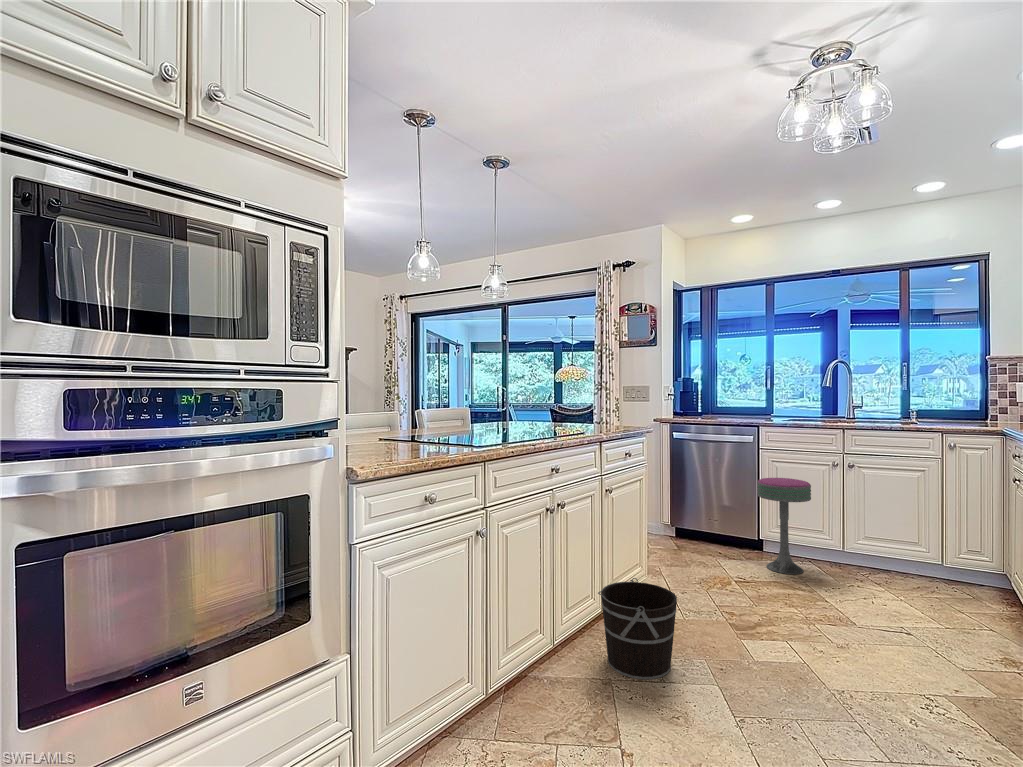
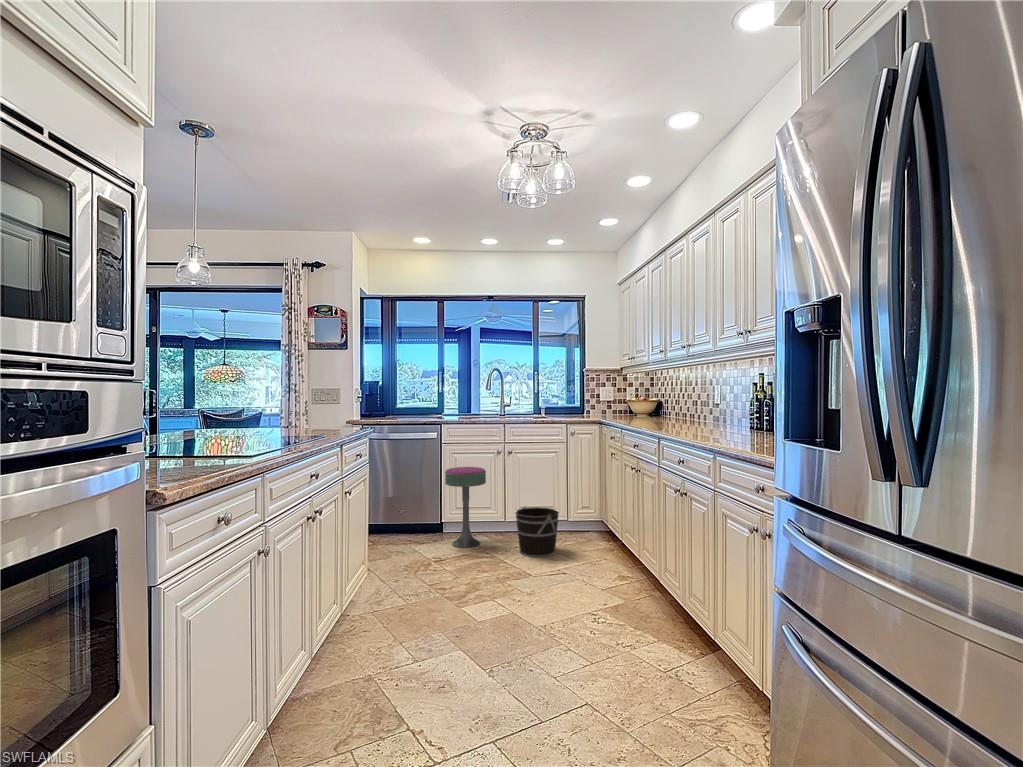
bucket: present [598,578,677,679] -> present [516,507,559,557]

